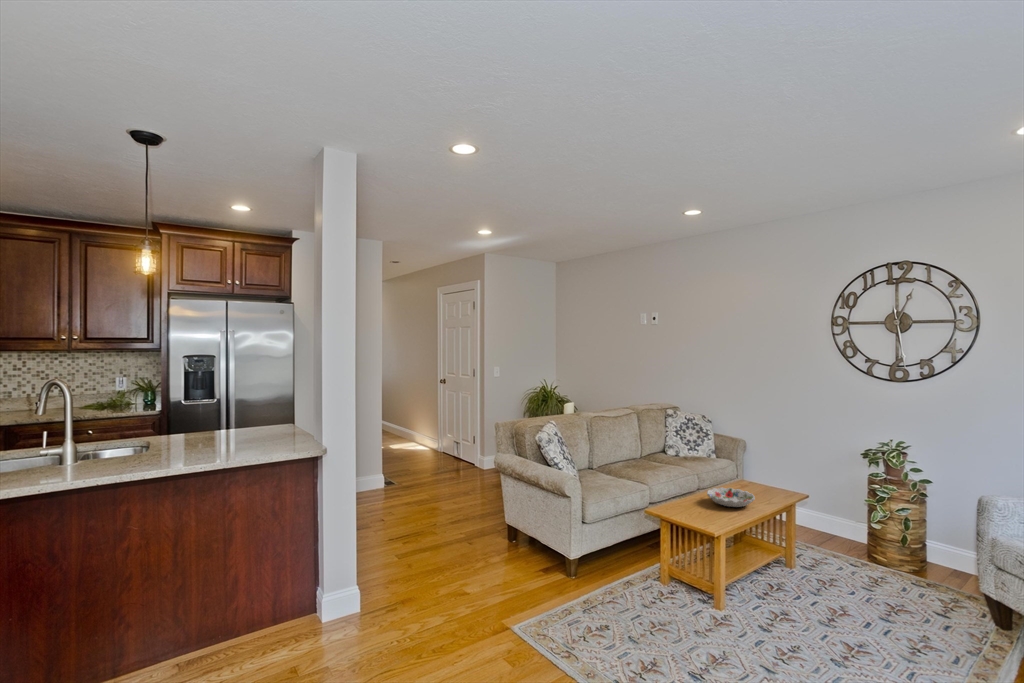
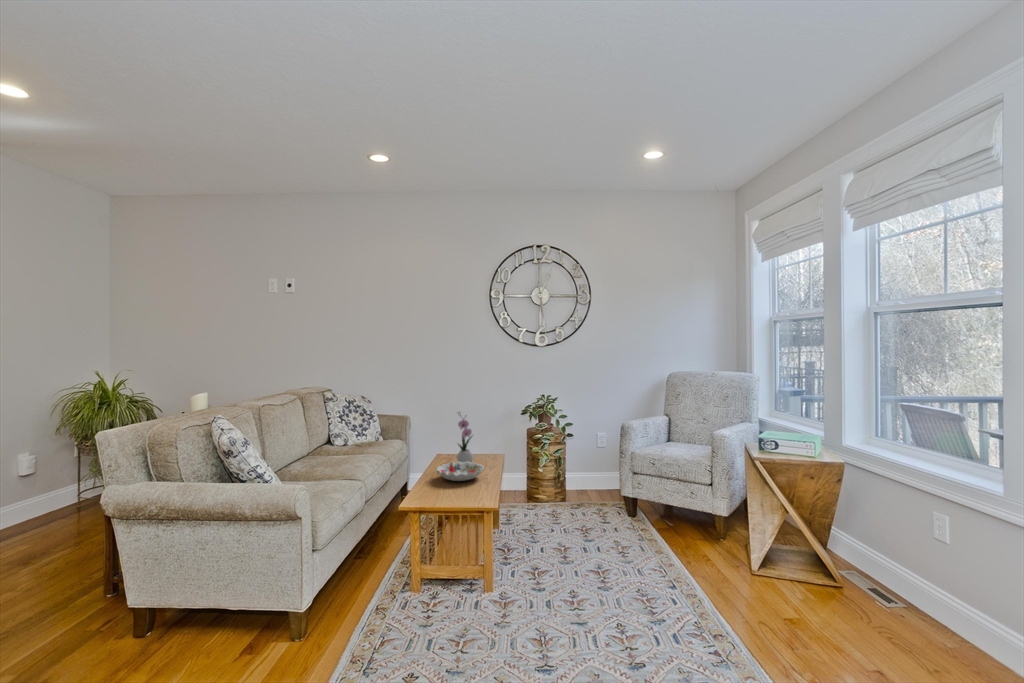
flower arrangement: none [747,442,771,496] -> present [456,419,474,463]

